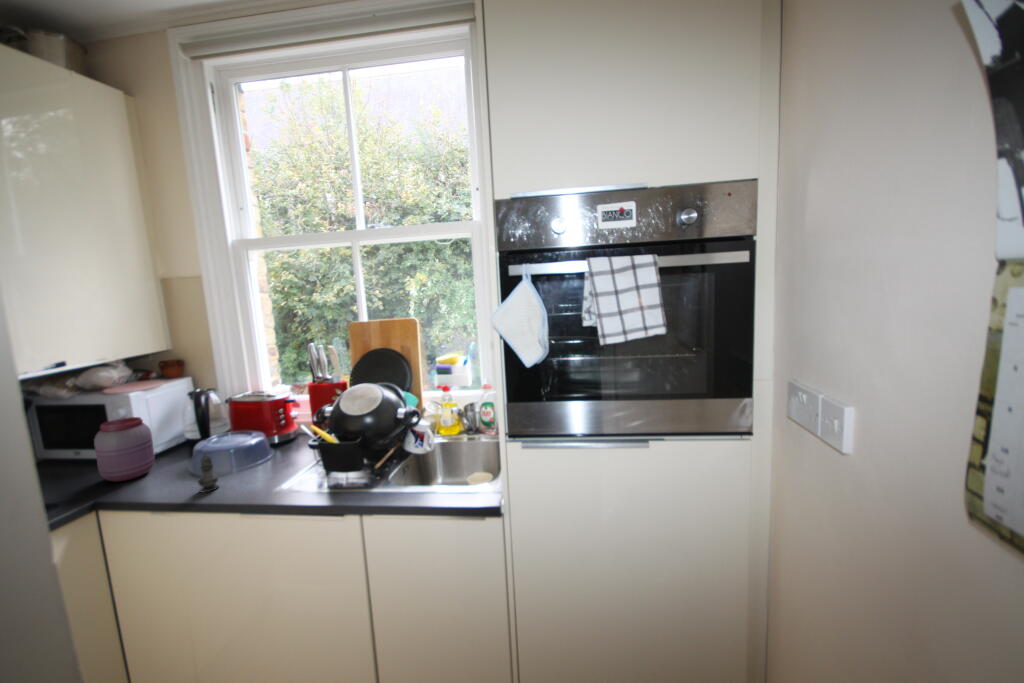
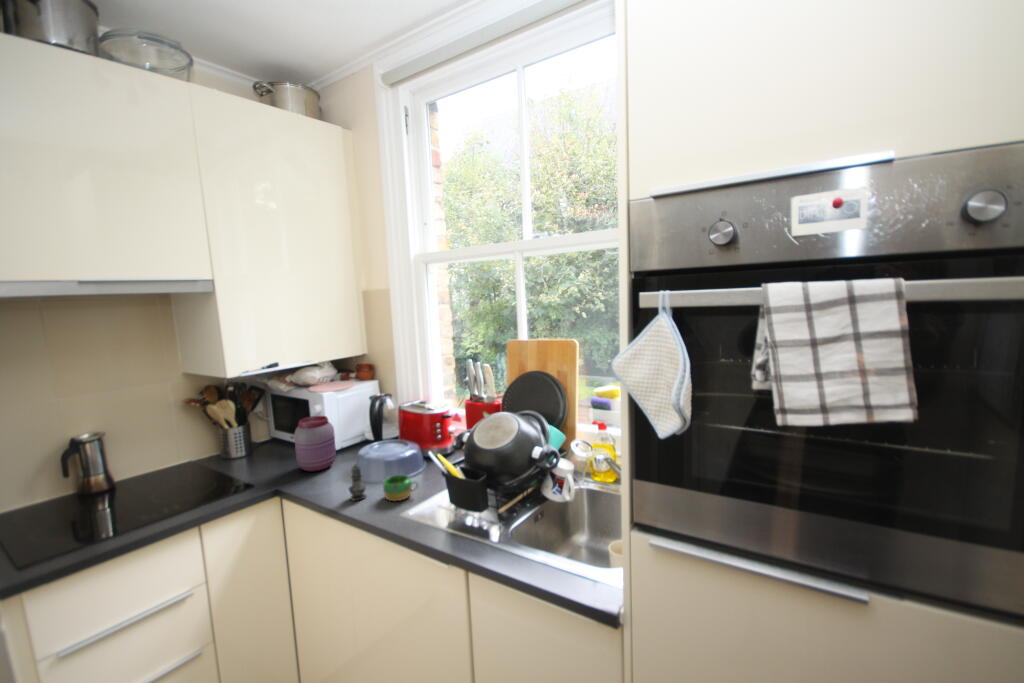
mug: none [241,457,282,484] -> present [383,475,419,501]

